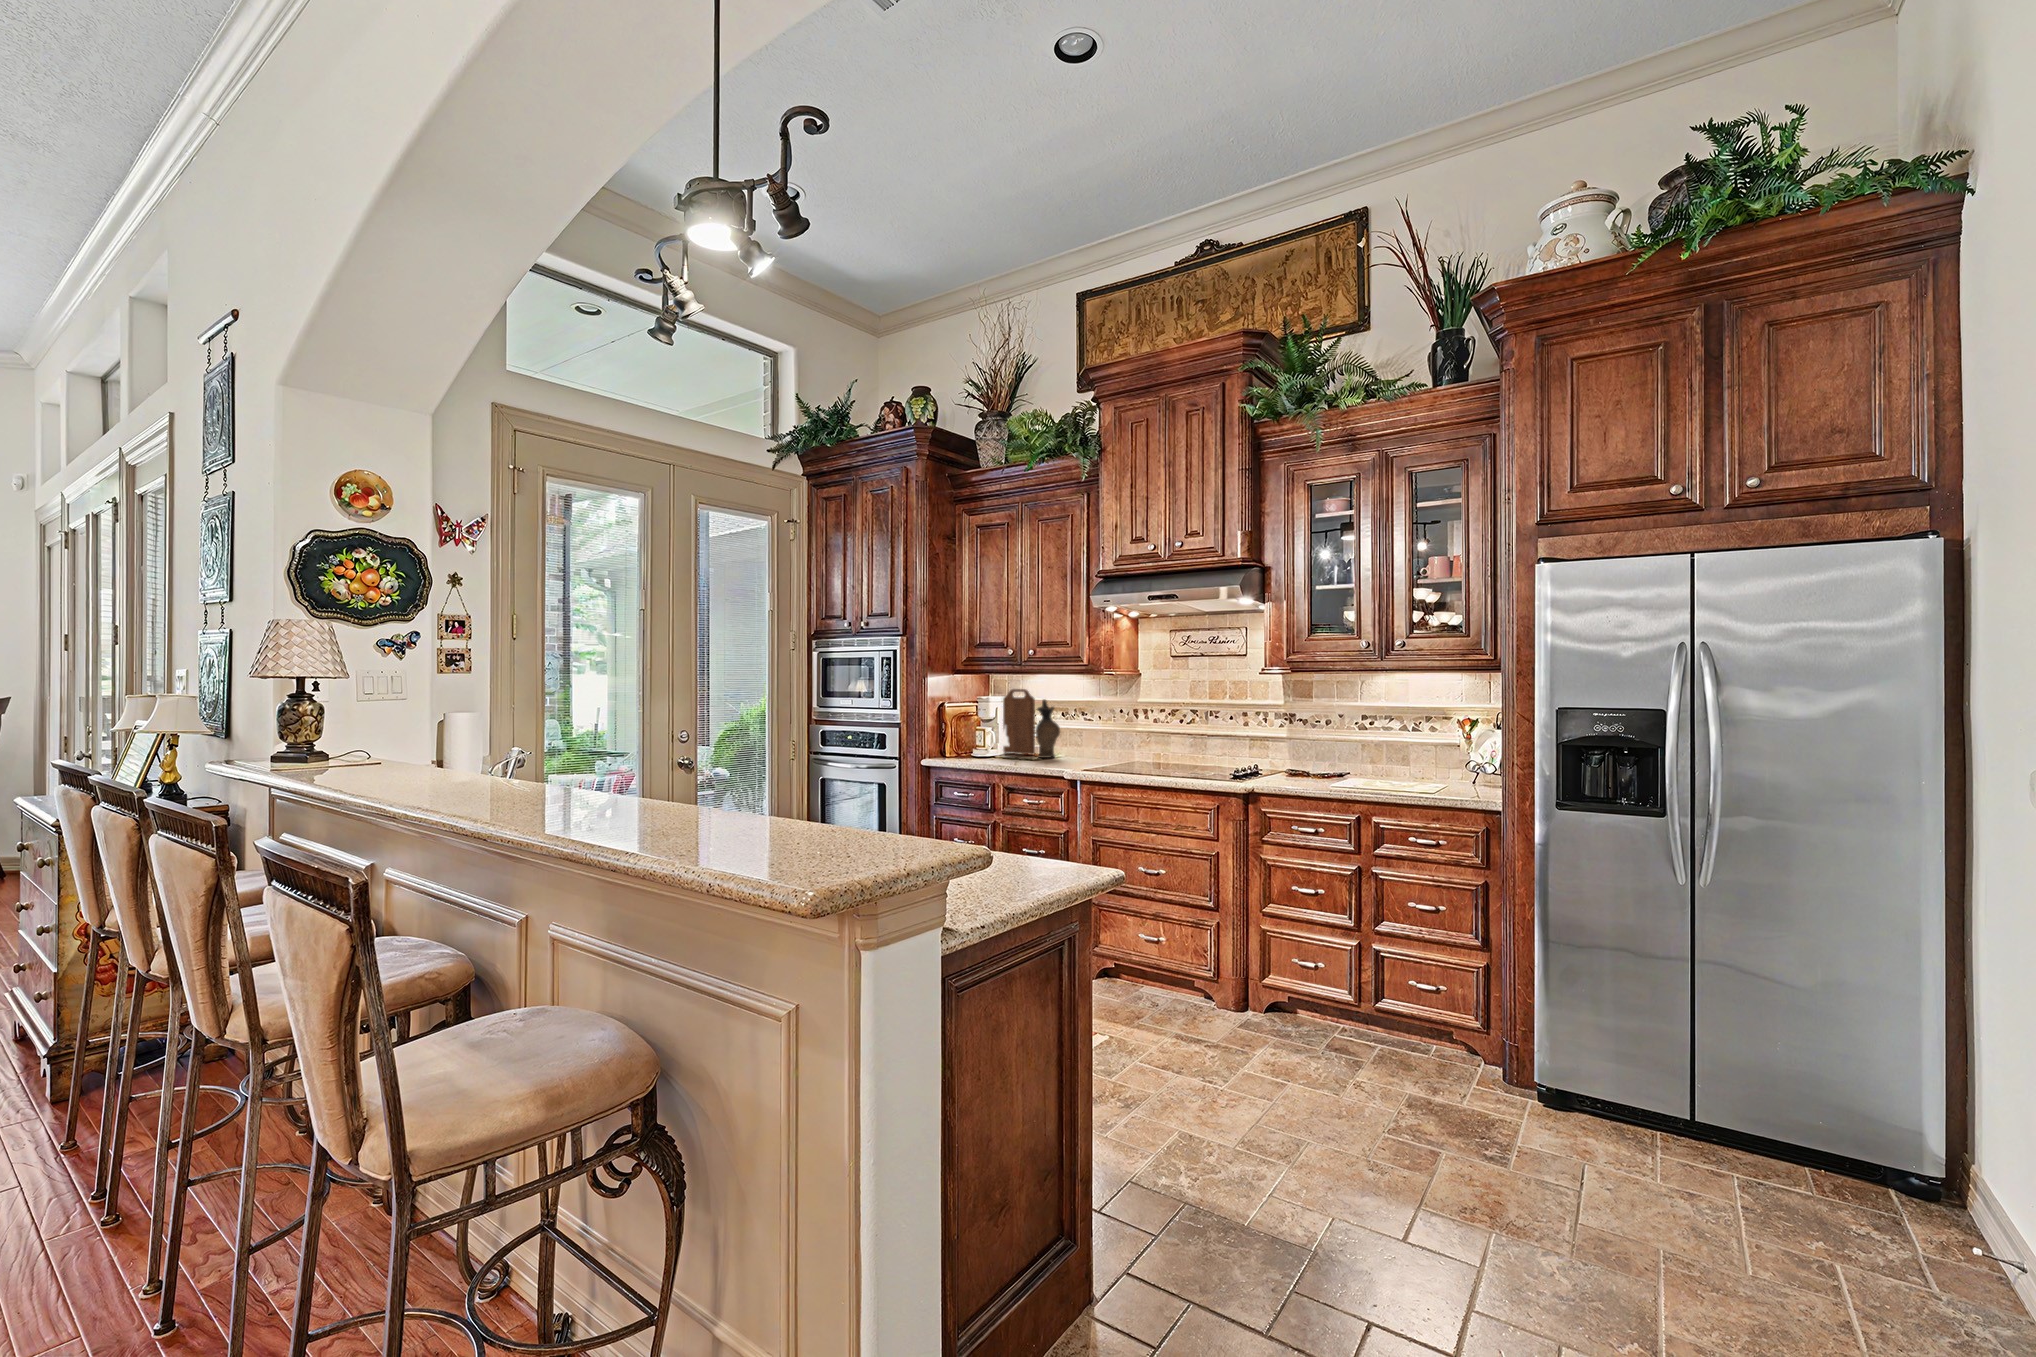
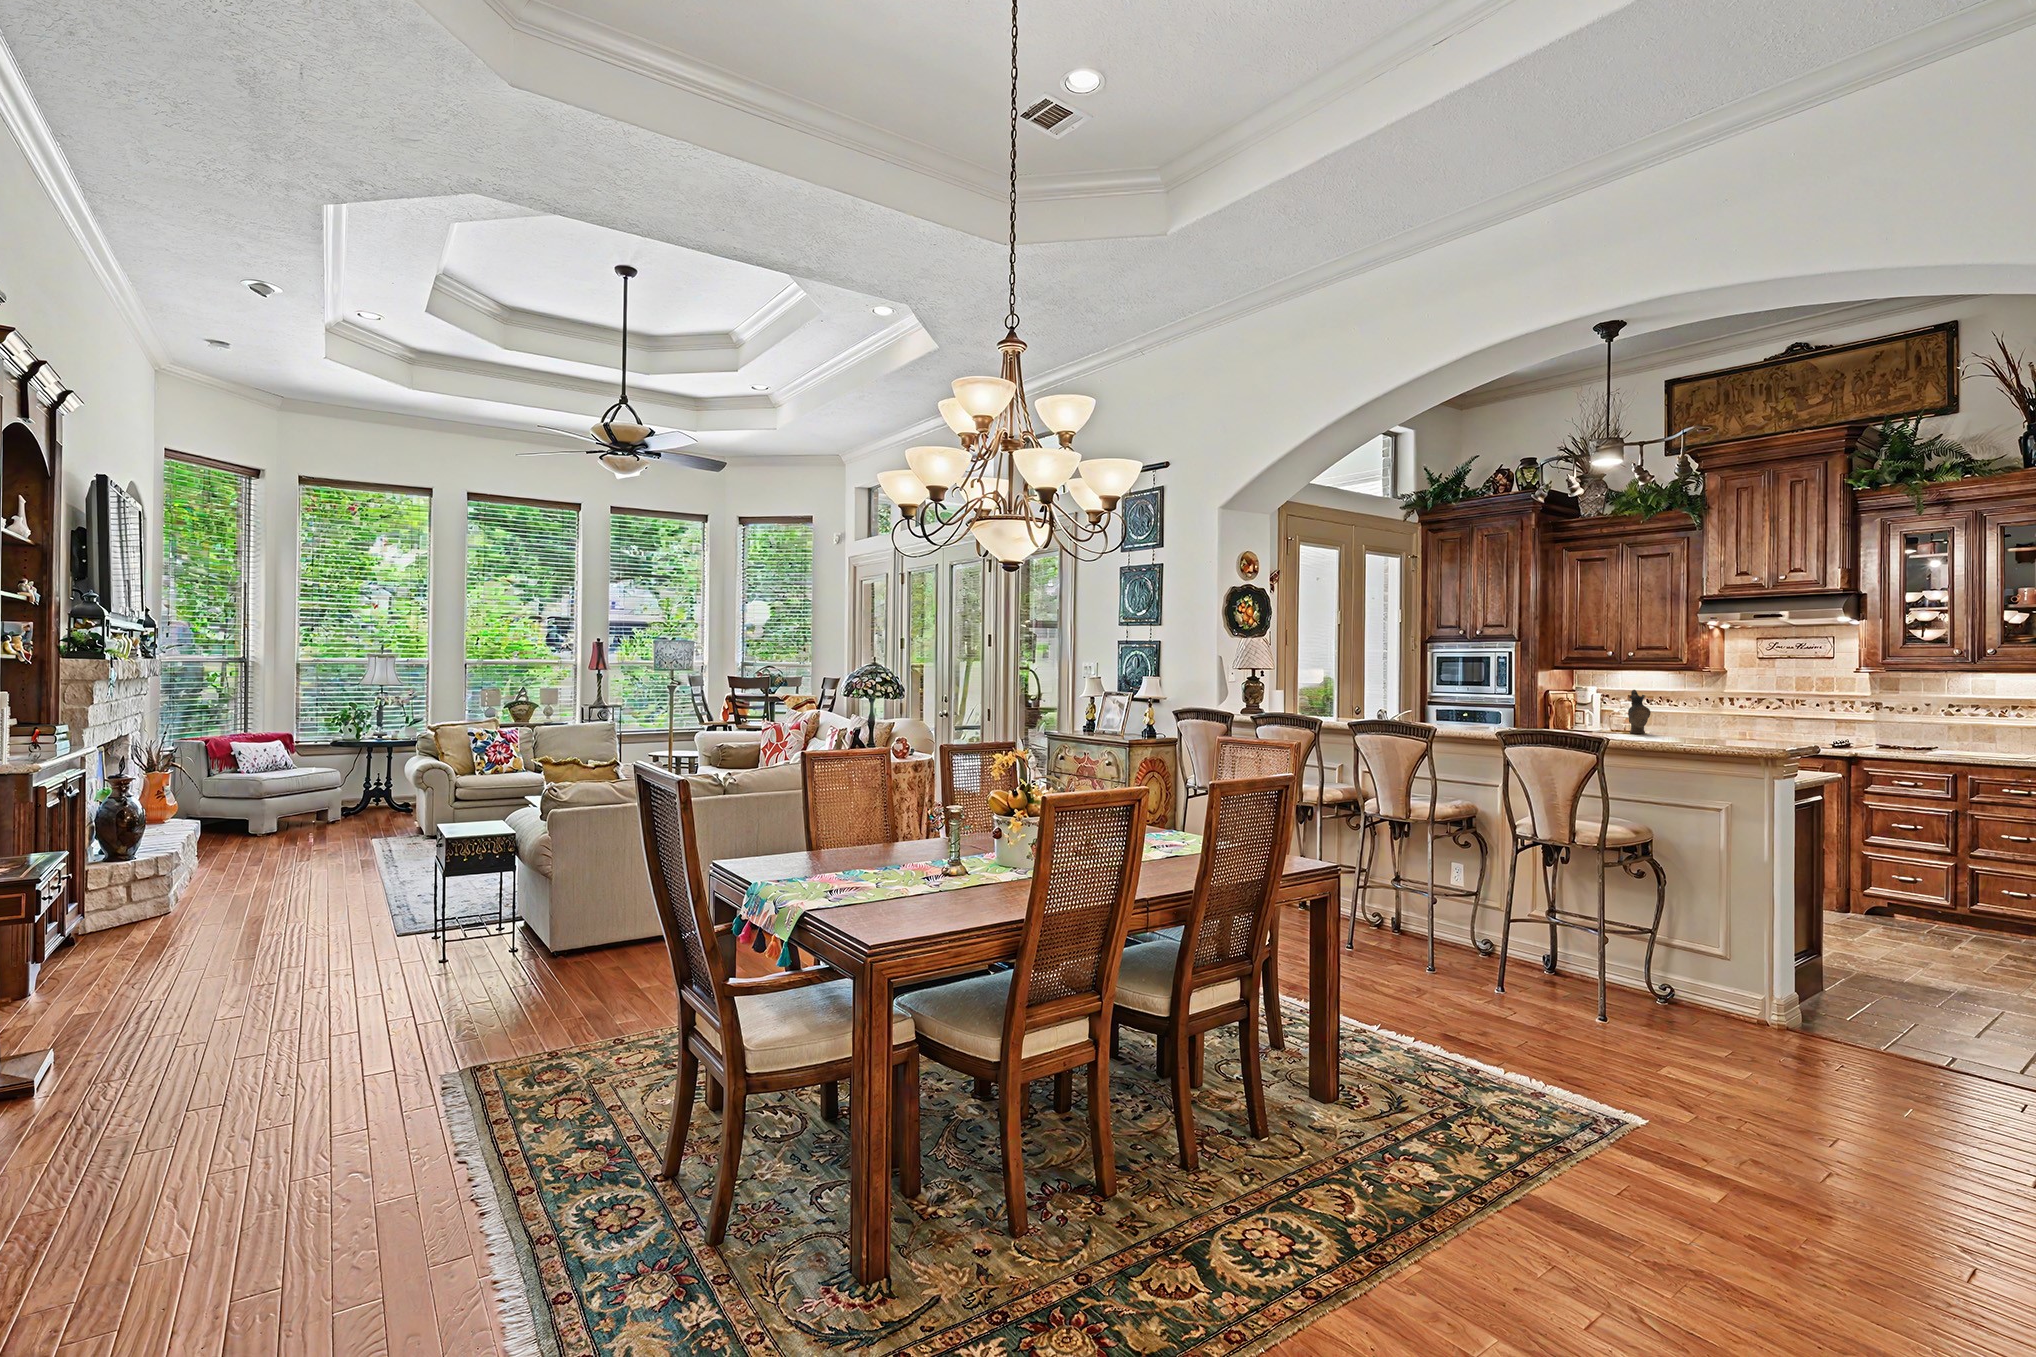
cutting board: present [1003,689,1035,755] -> none [1592,682,1623,731]

